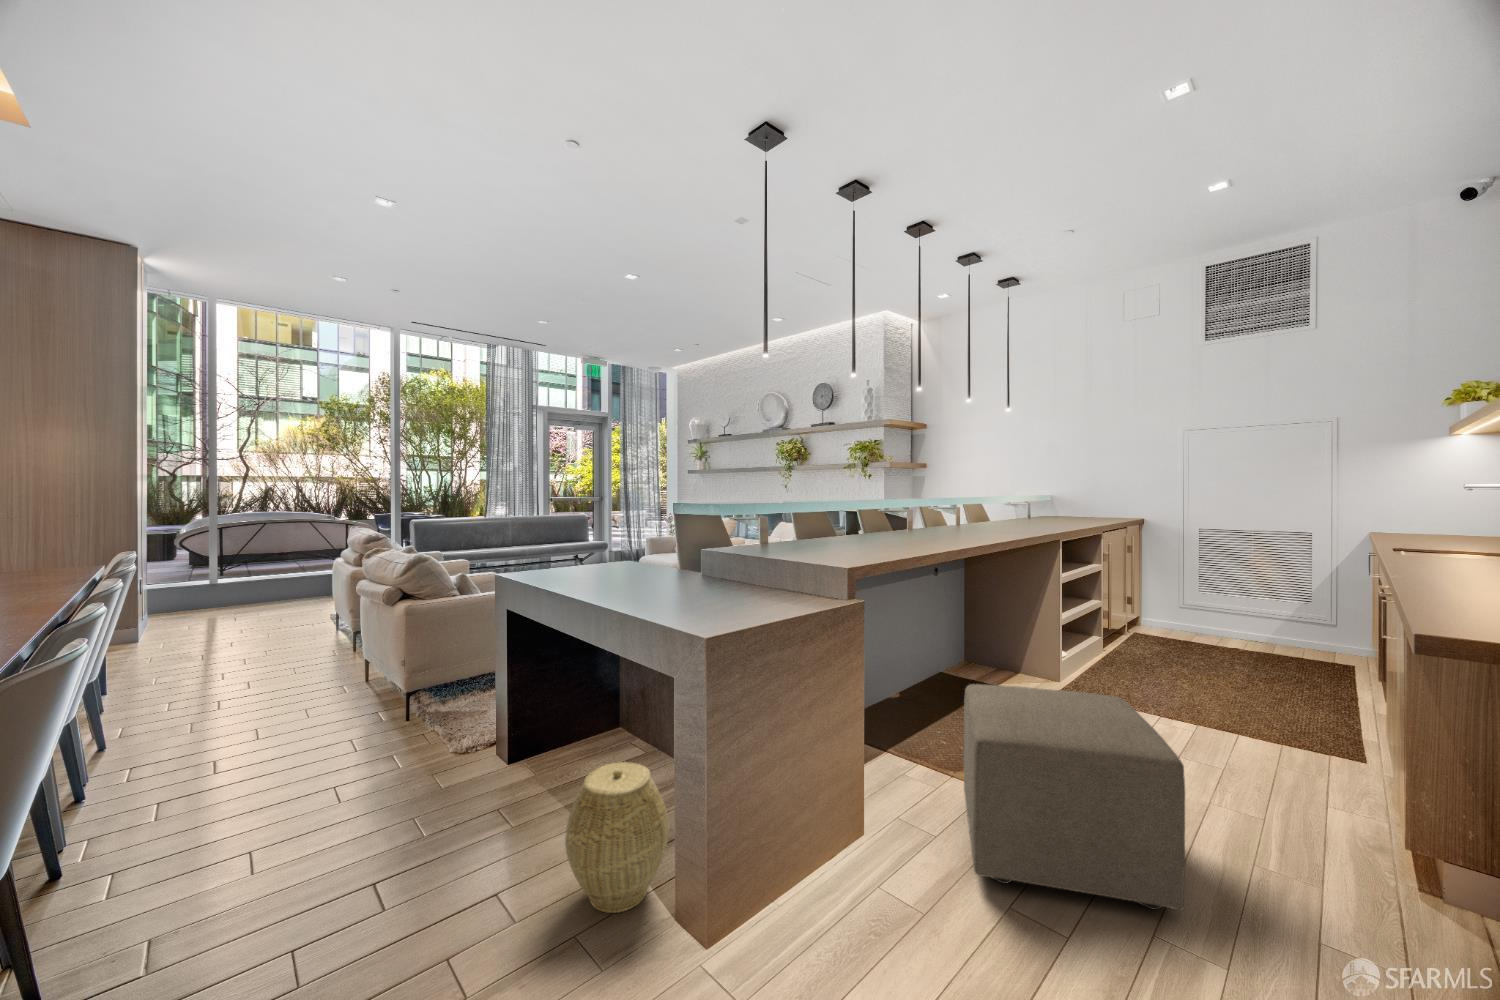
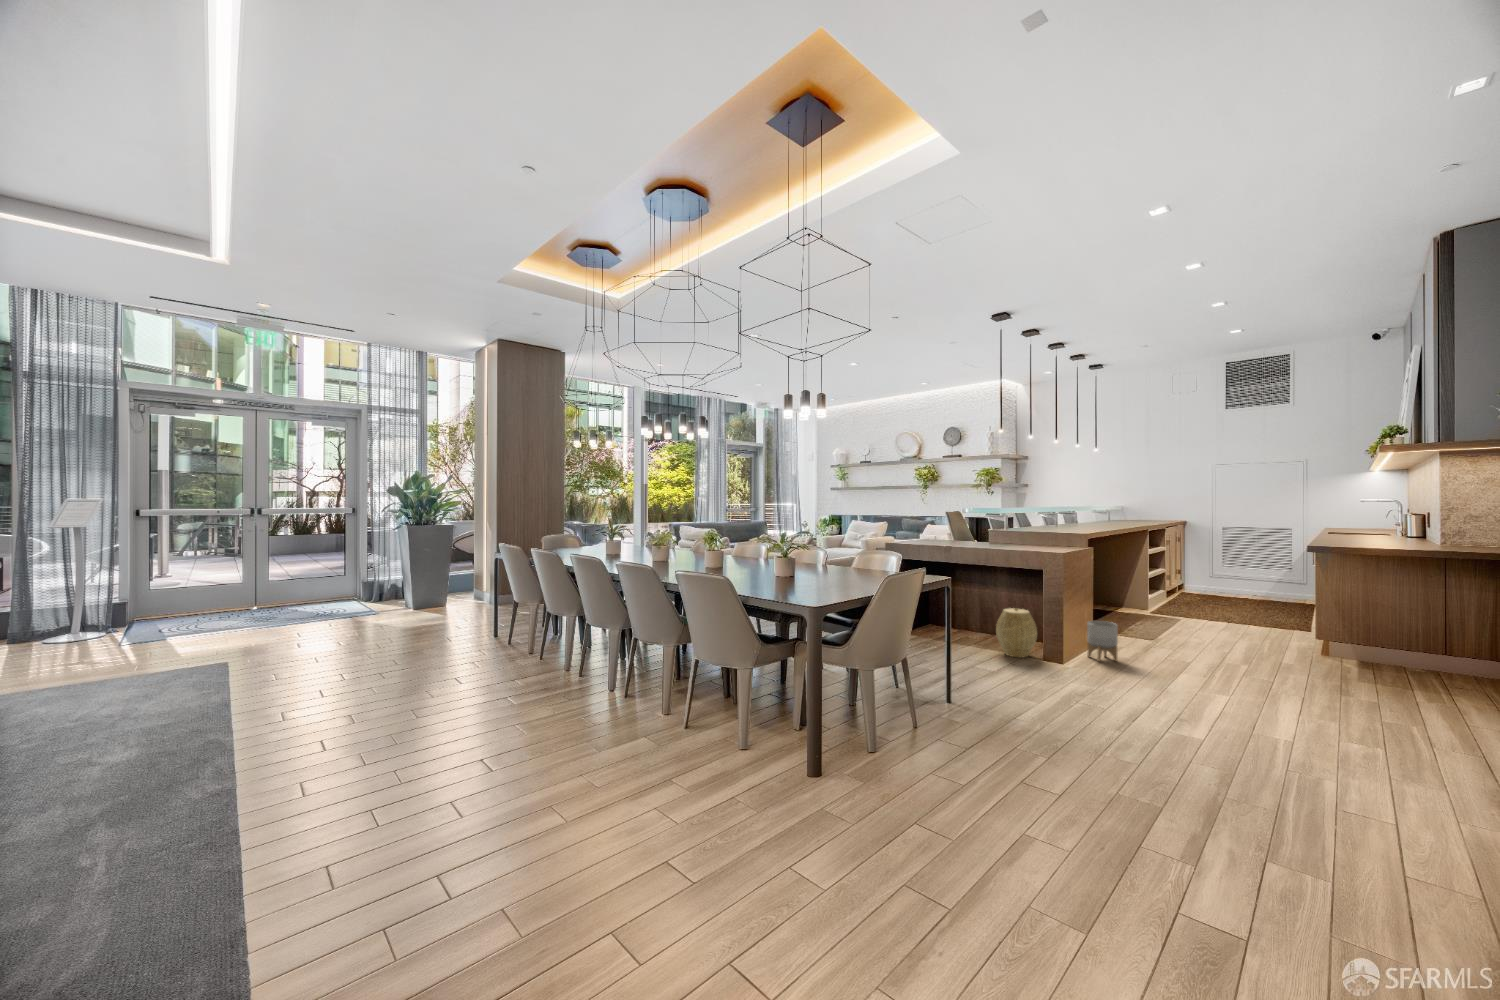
ottoman: present [963,684,1185,910] -> none [1129,587,1232,656]
planter: none [788,808,862,947] -> present [1087,621,1118,662]

